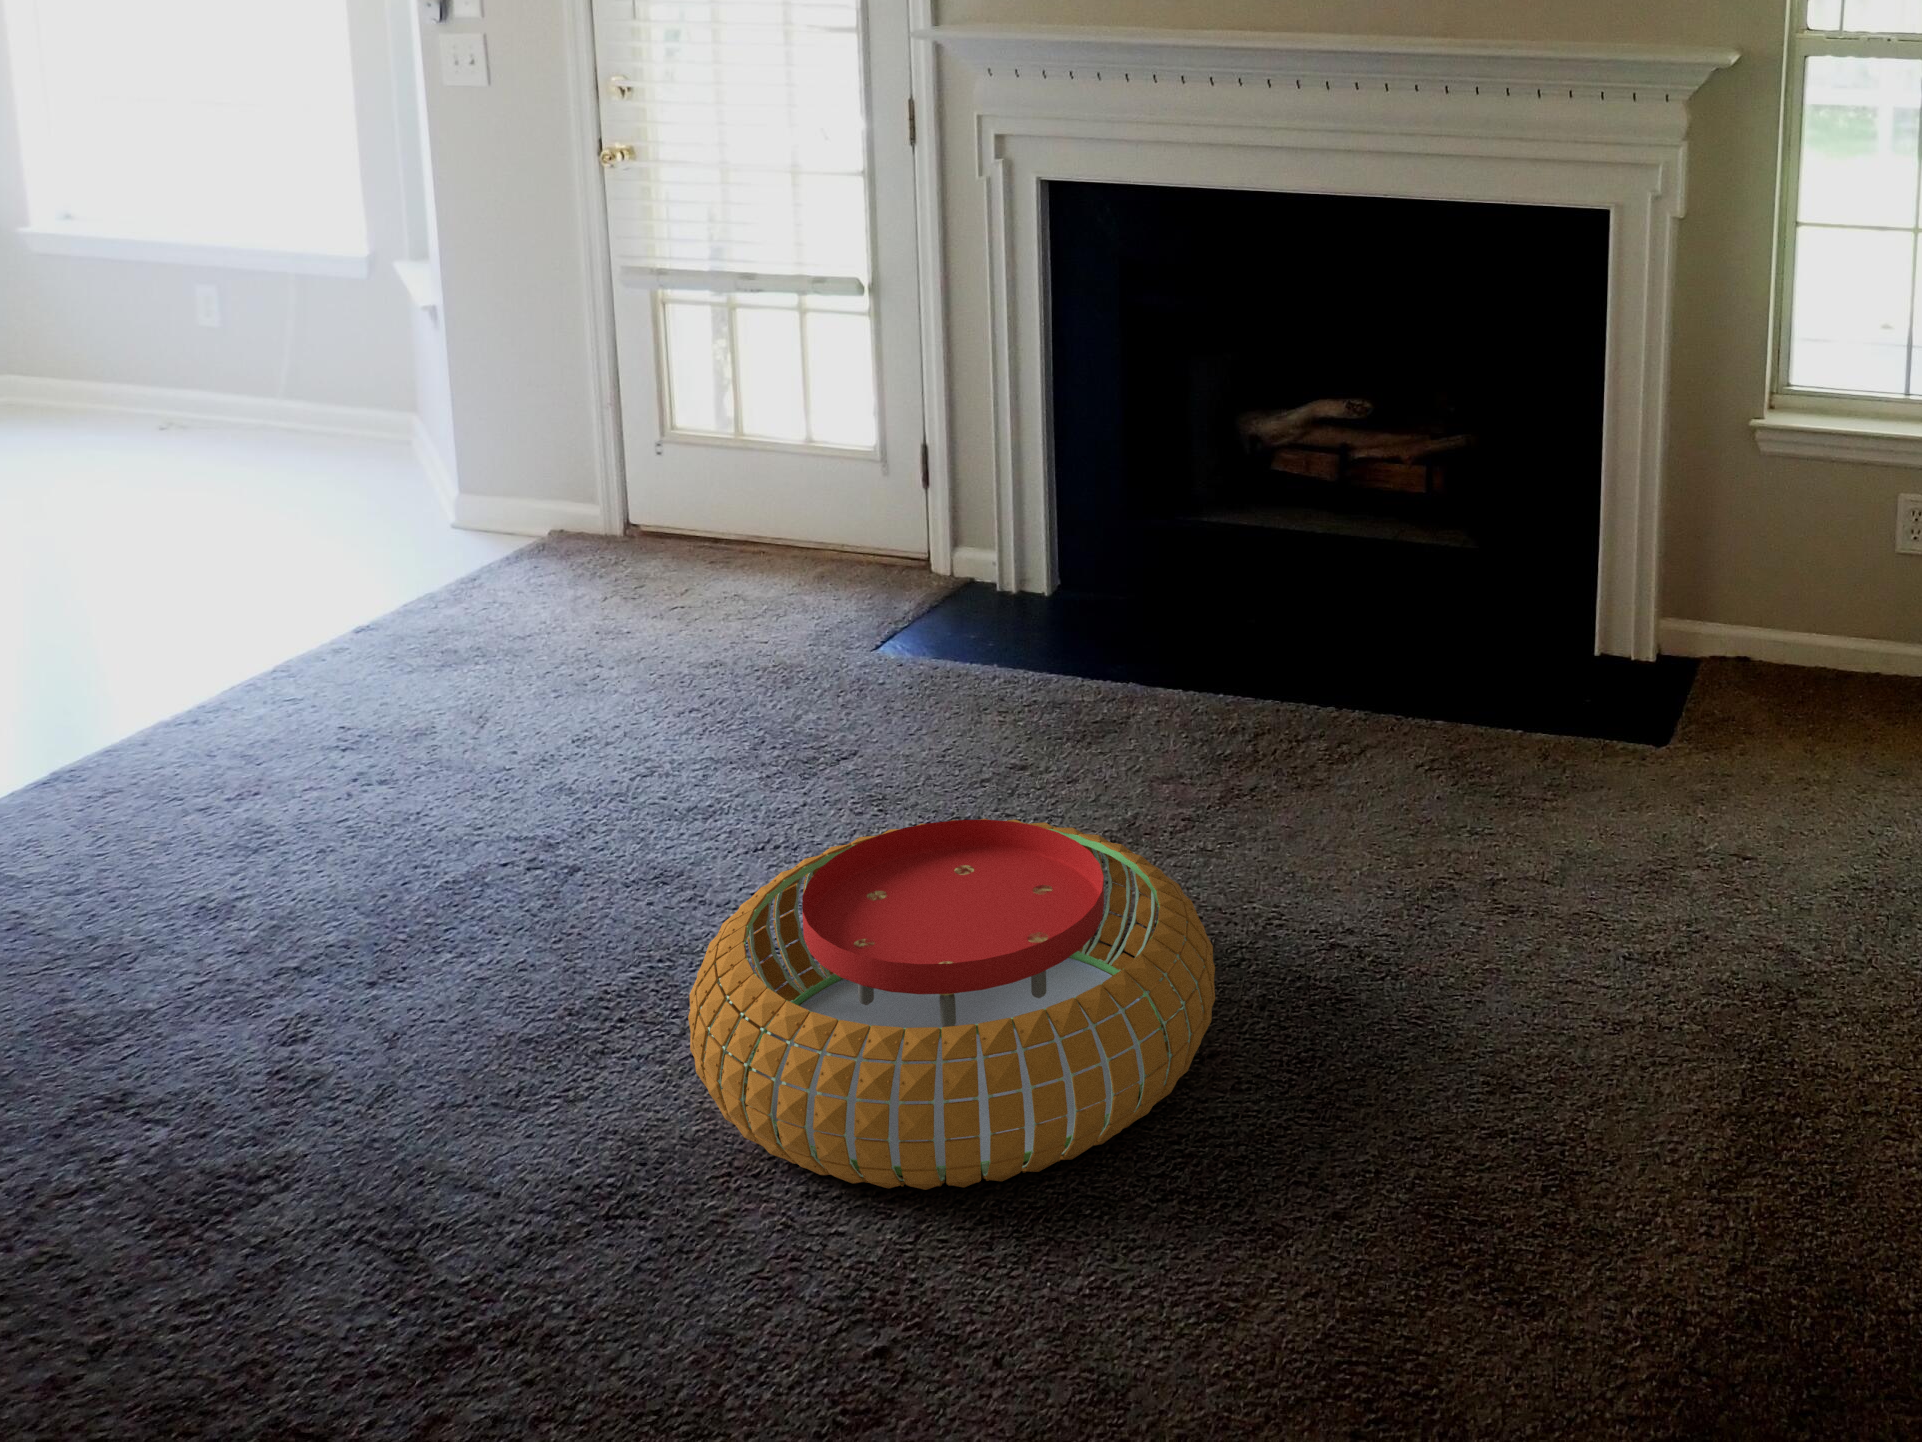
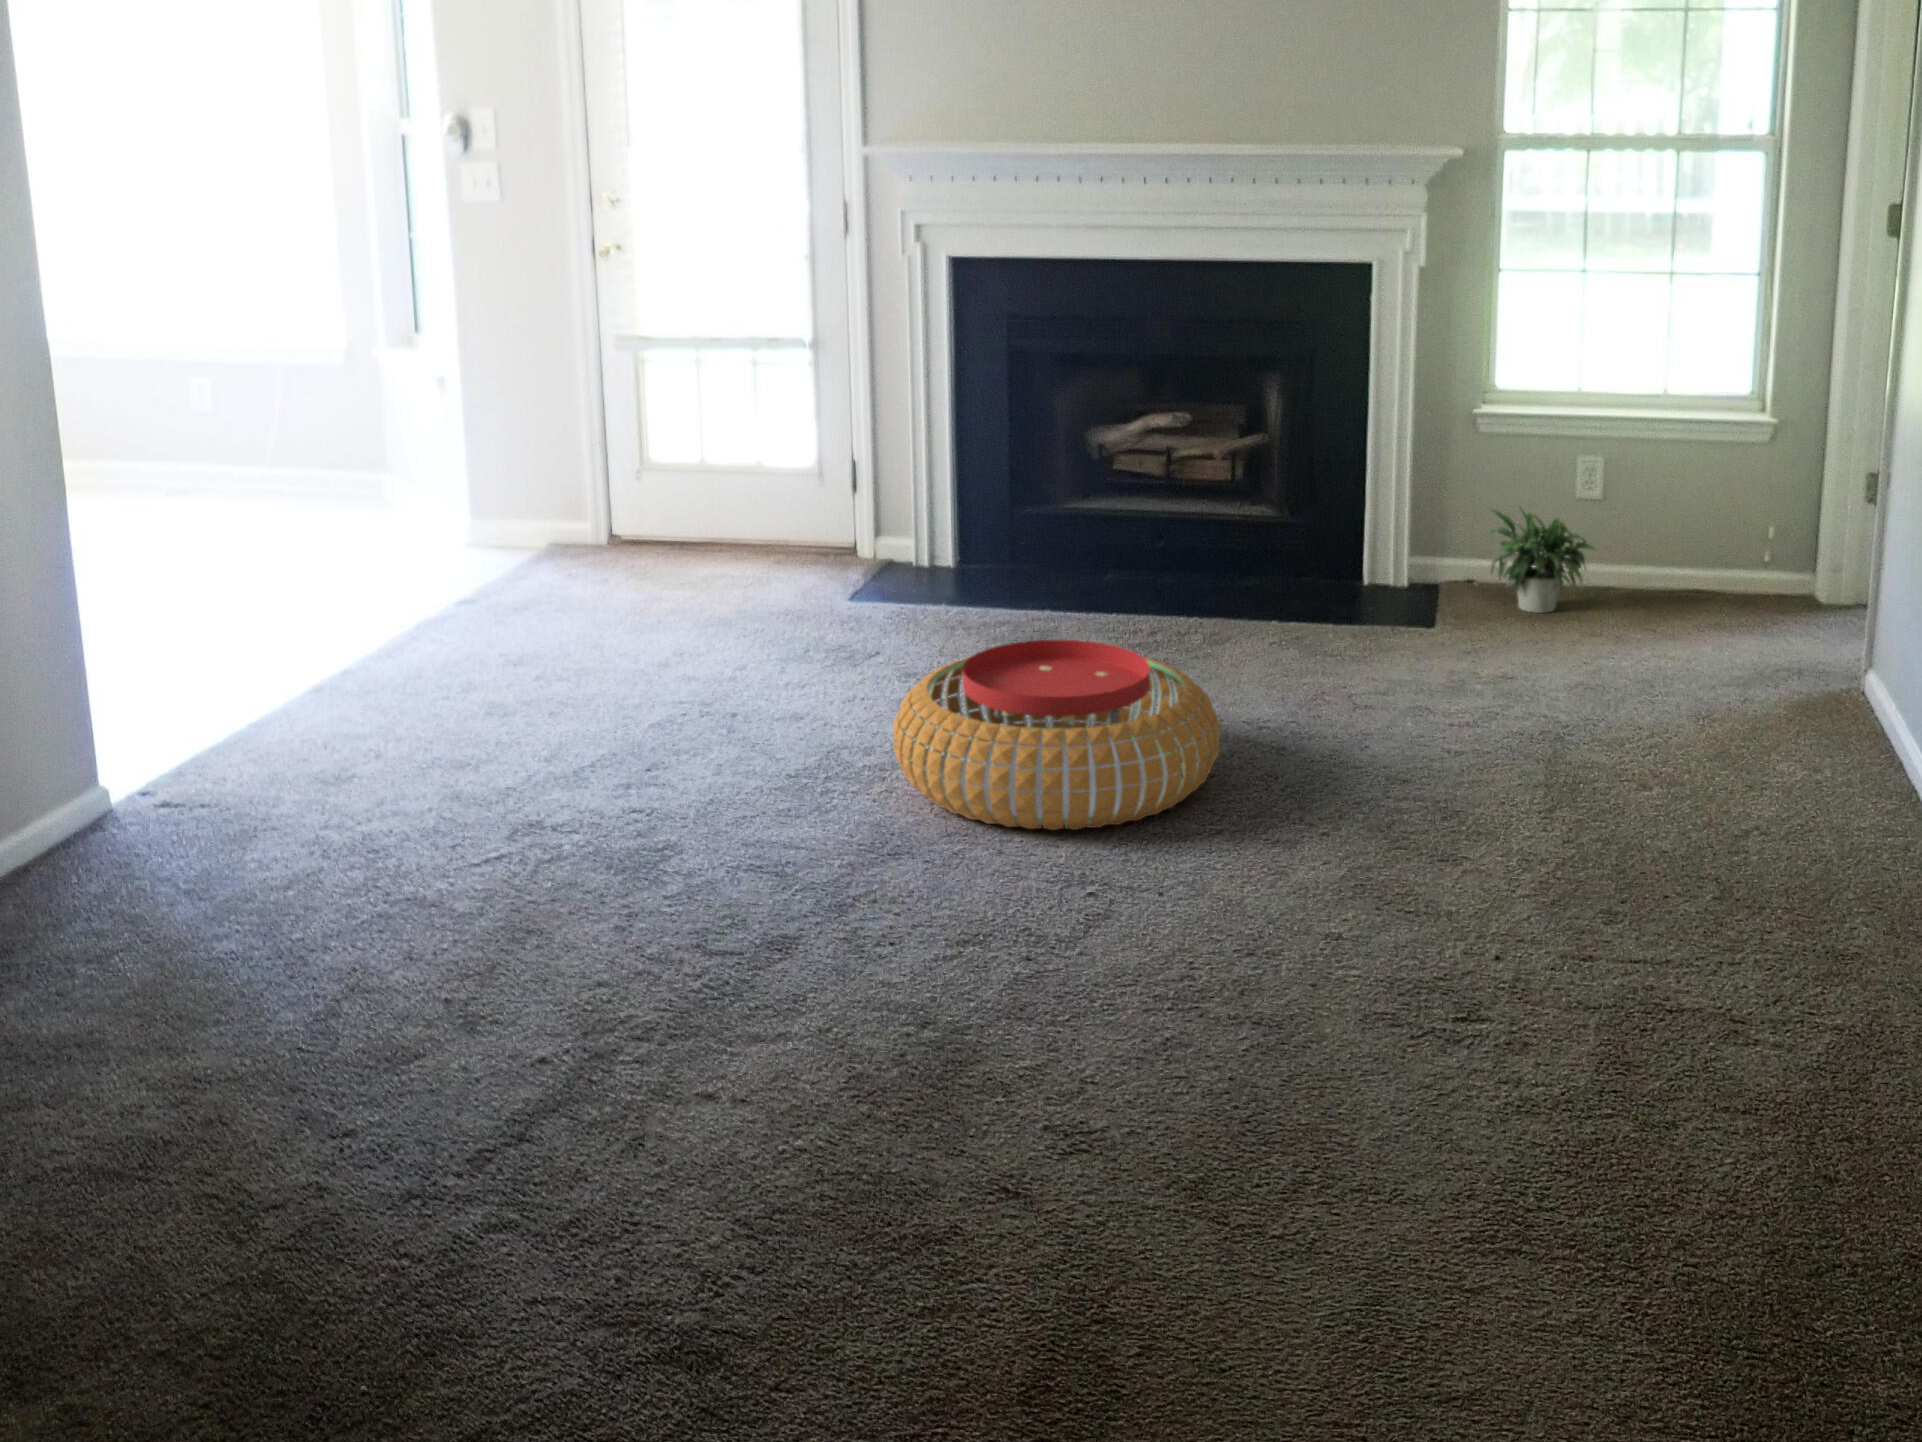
potted plant: none [1746,561,1913,725] -> present [1489,508,1595,613]

